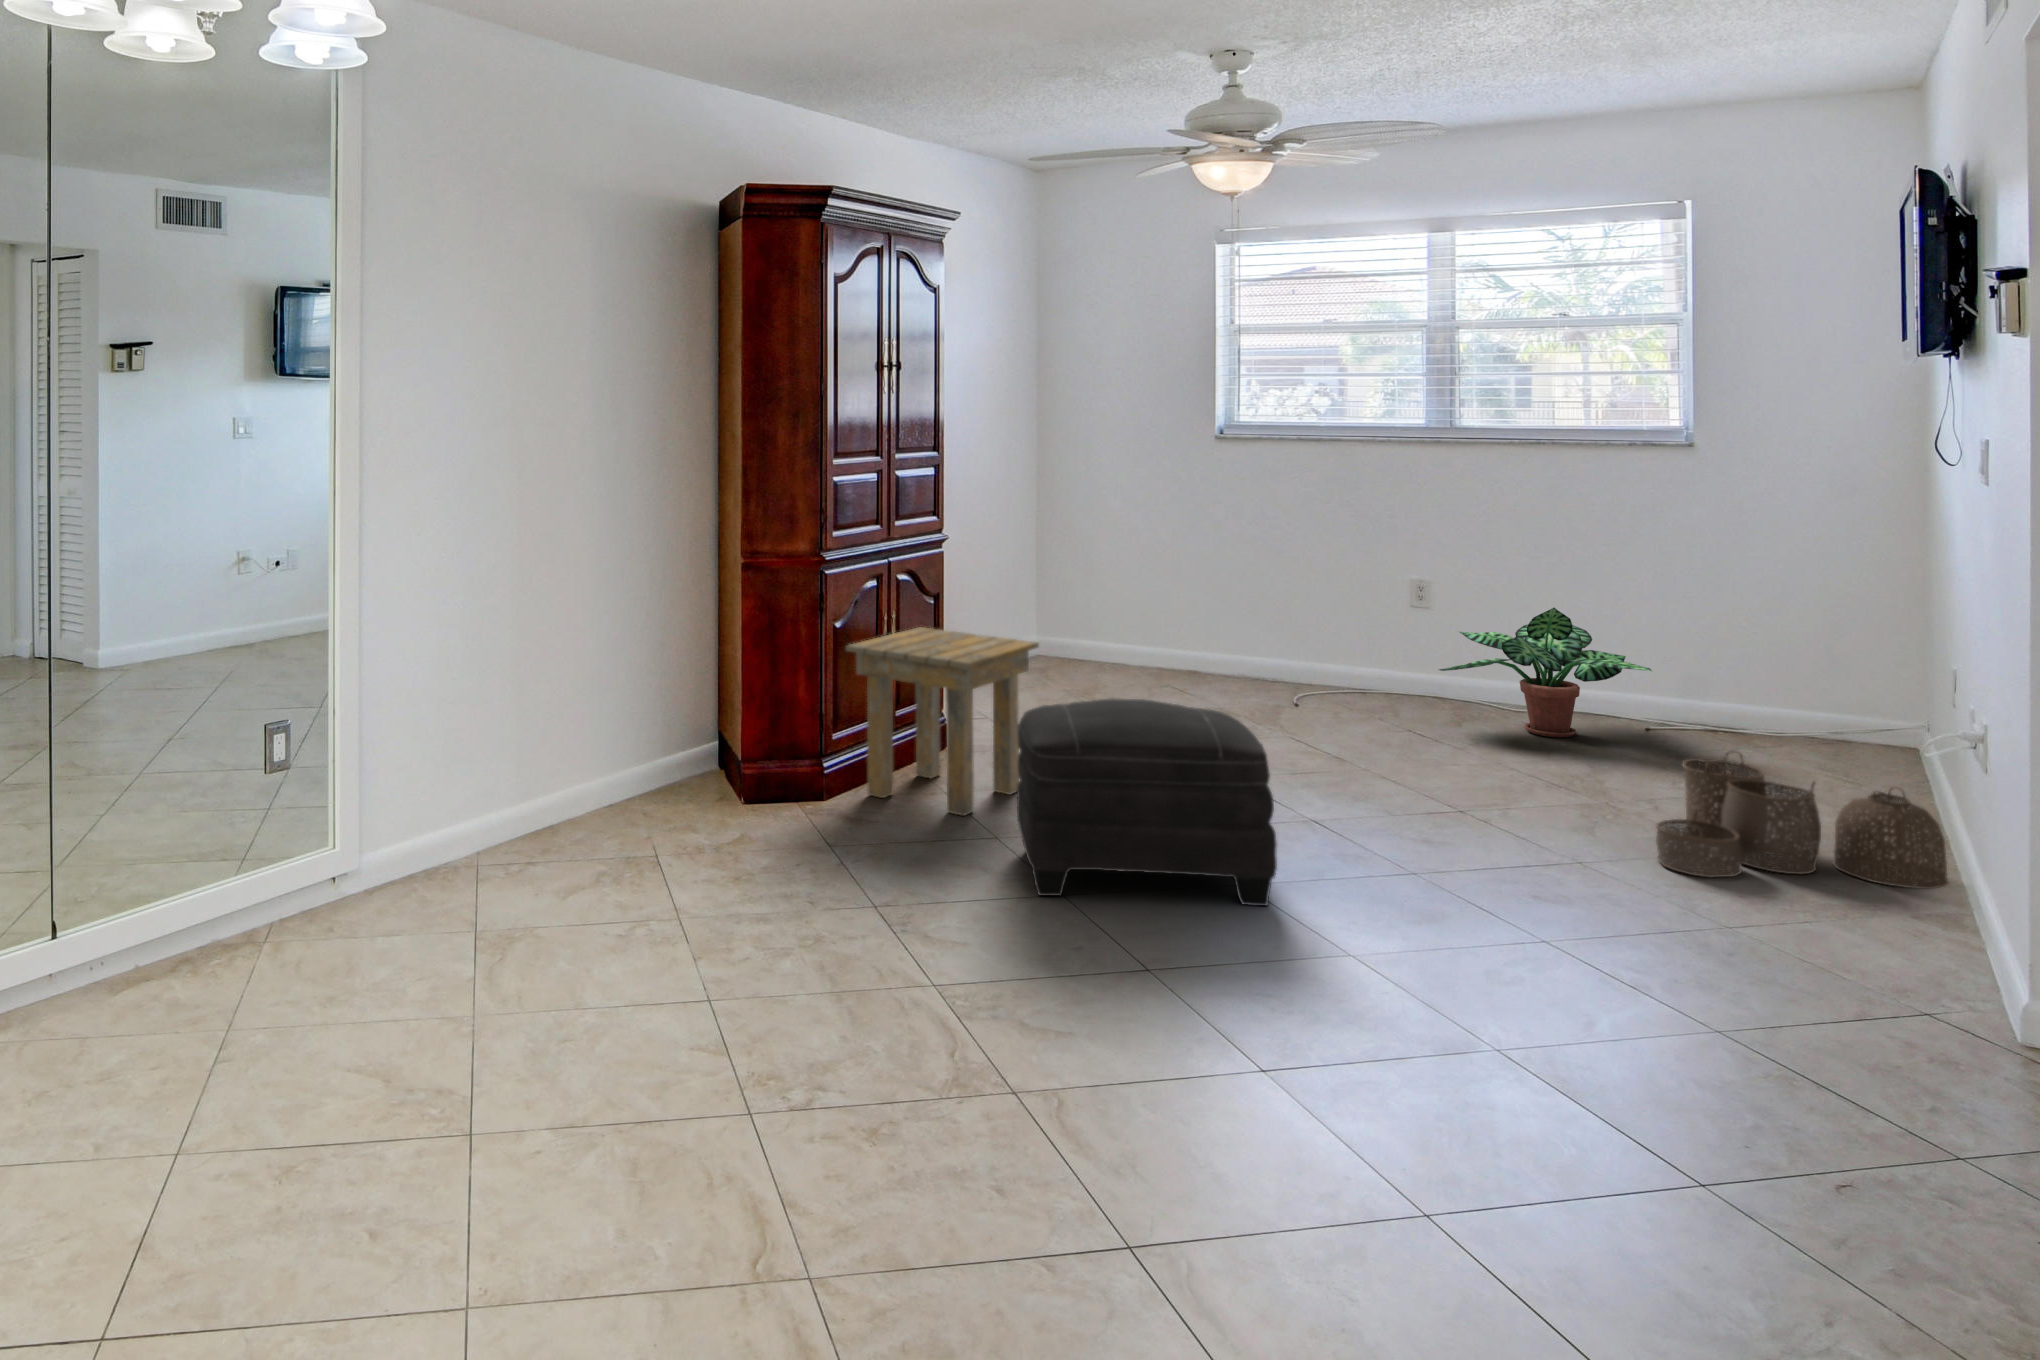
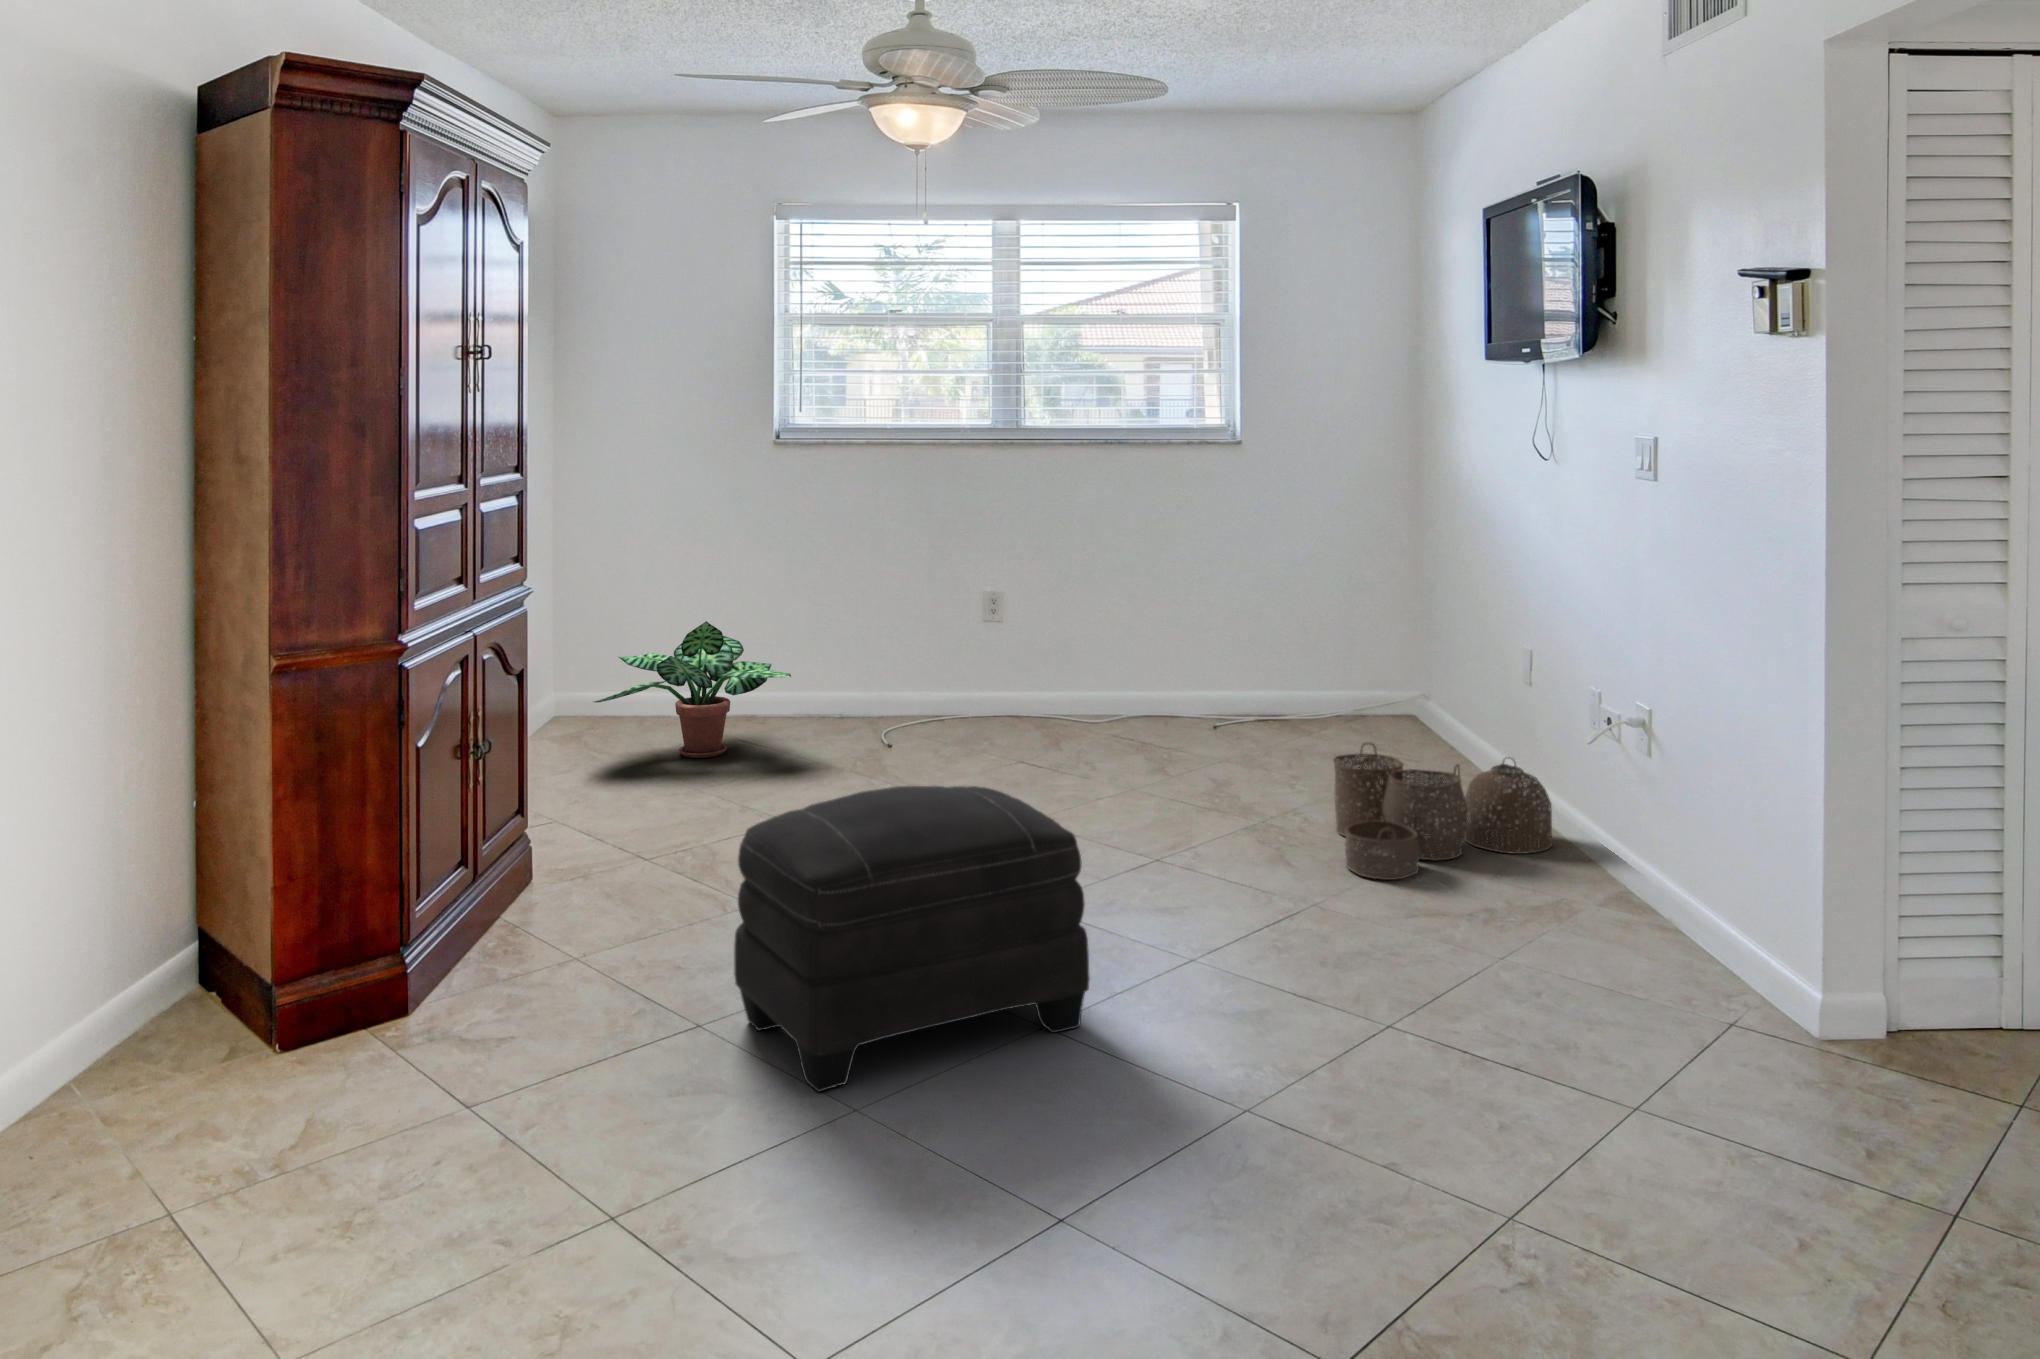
potted plant: present [1439,608,1652,737] -> present [594,621,791,758]
side table: present [846,627,1039,816] -> none [433,724,693,990]

